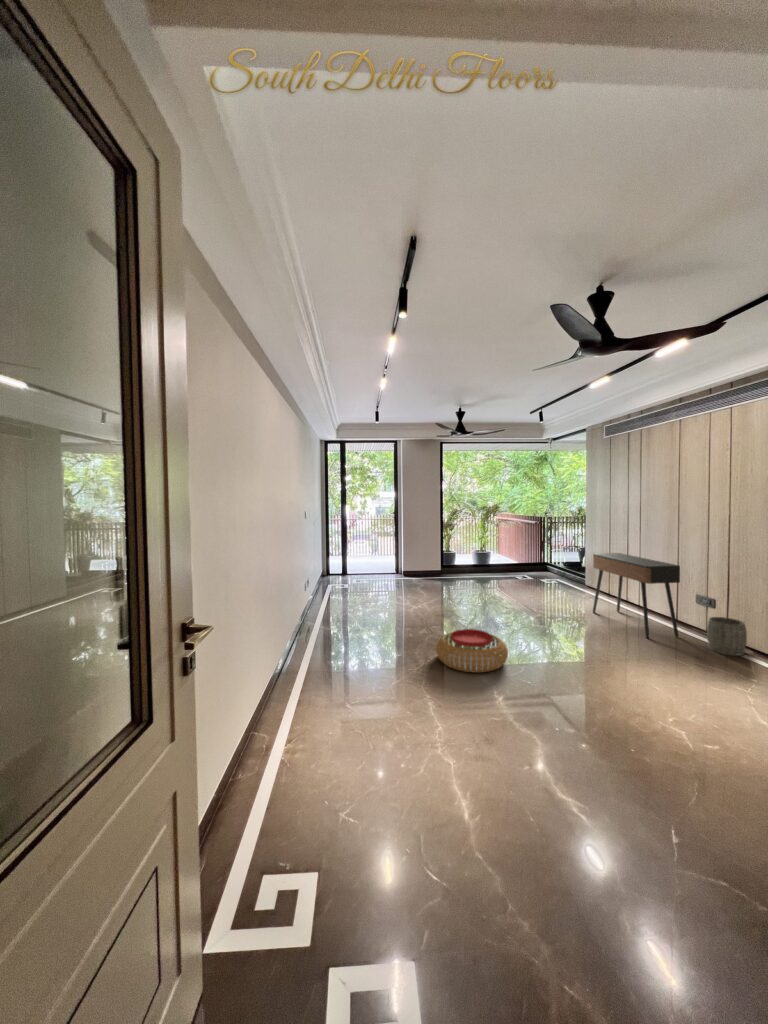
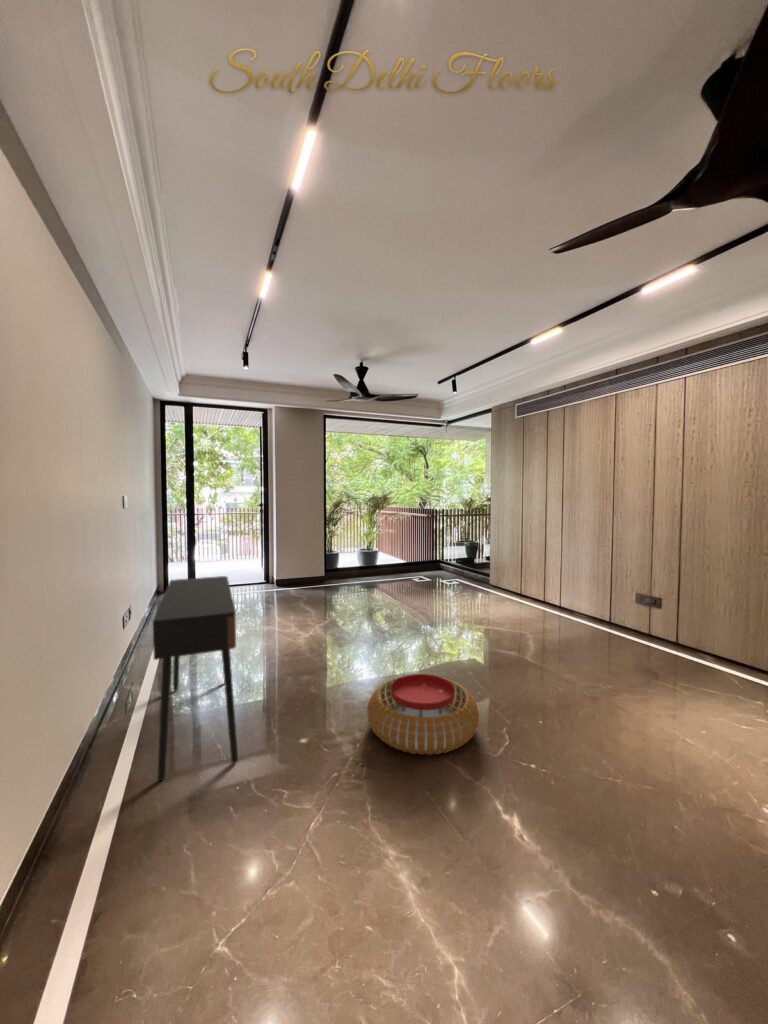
console table: present [593,553,680,638] -> present [153,576,238,781]
woven basket: present [707,617,747,656] -> none [666,619,709,665]

